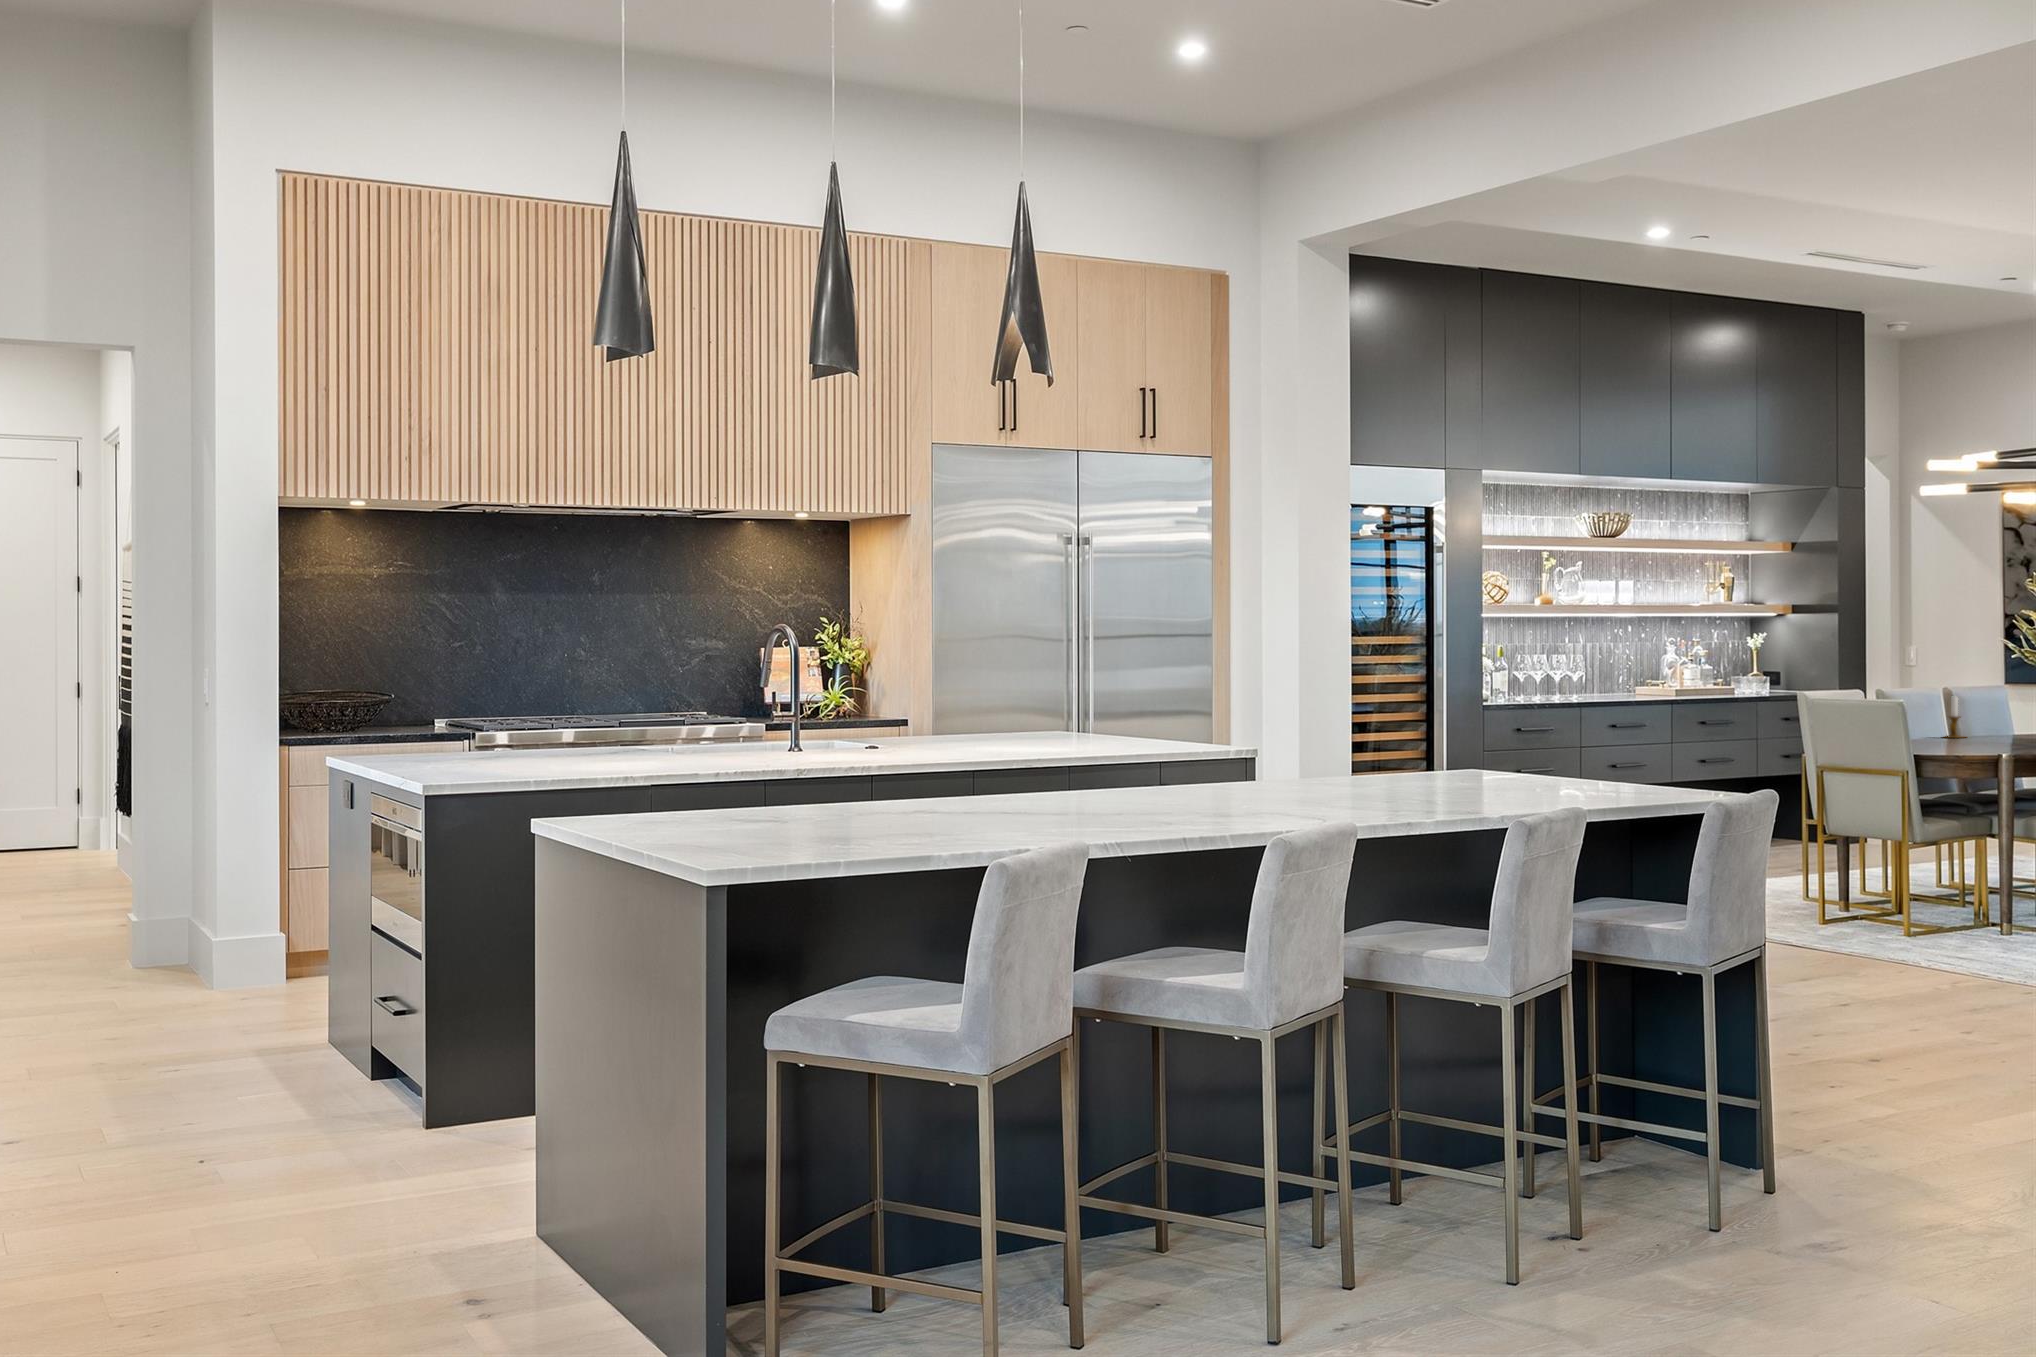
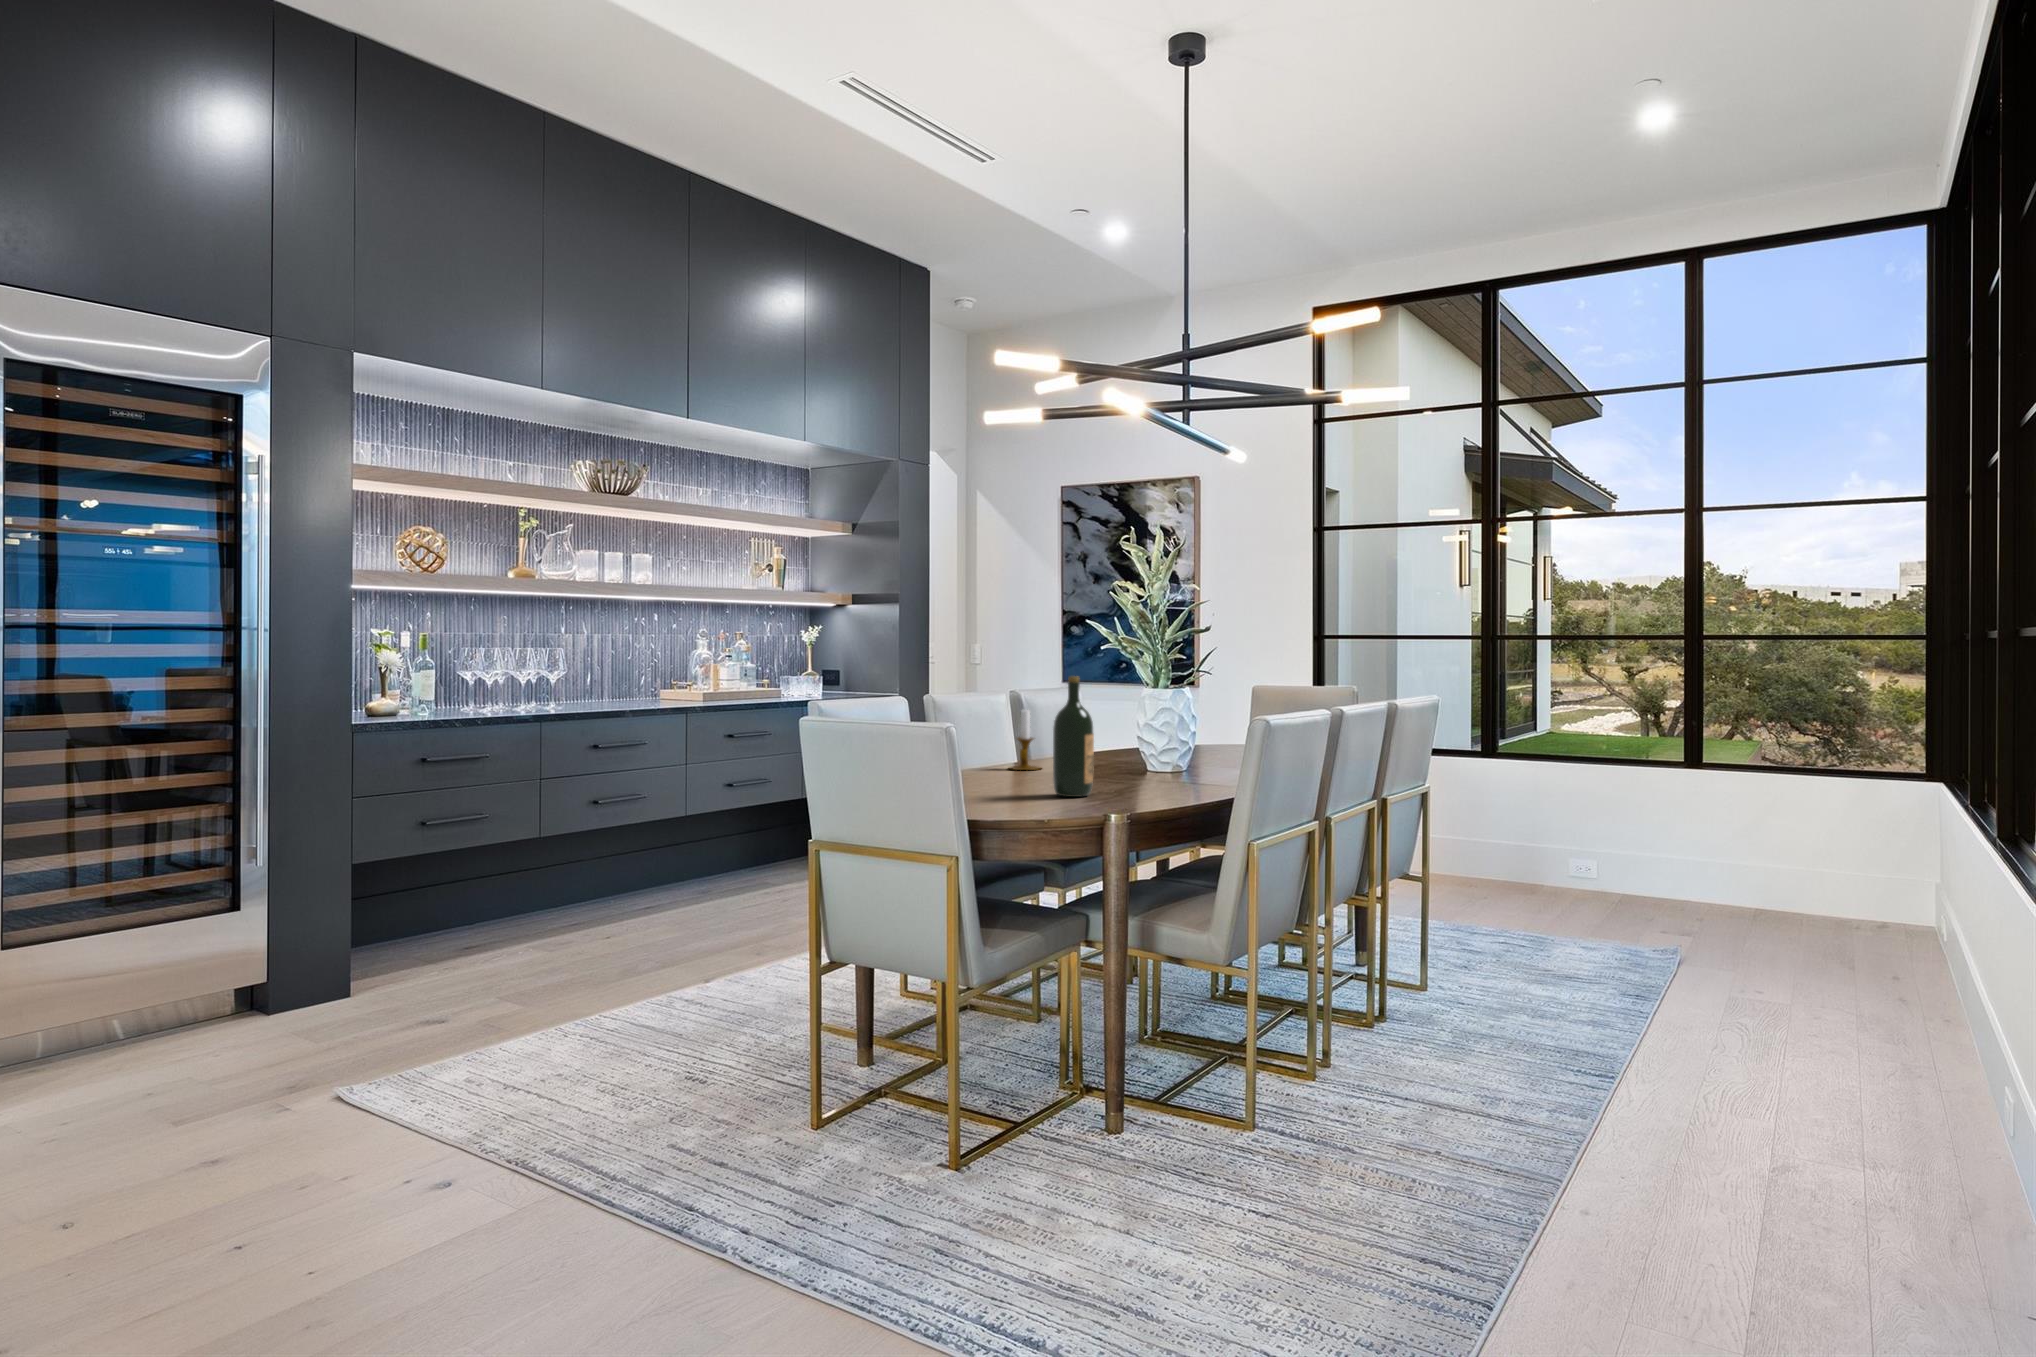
wine bottle: none [1971,673,2000,747] -> present [1053,676,1094,797]

